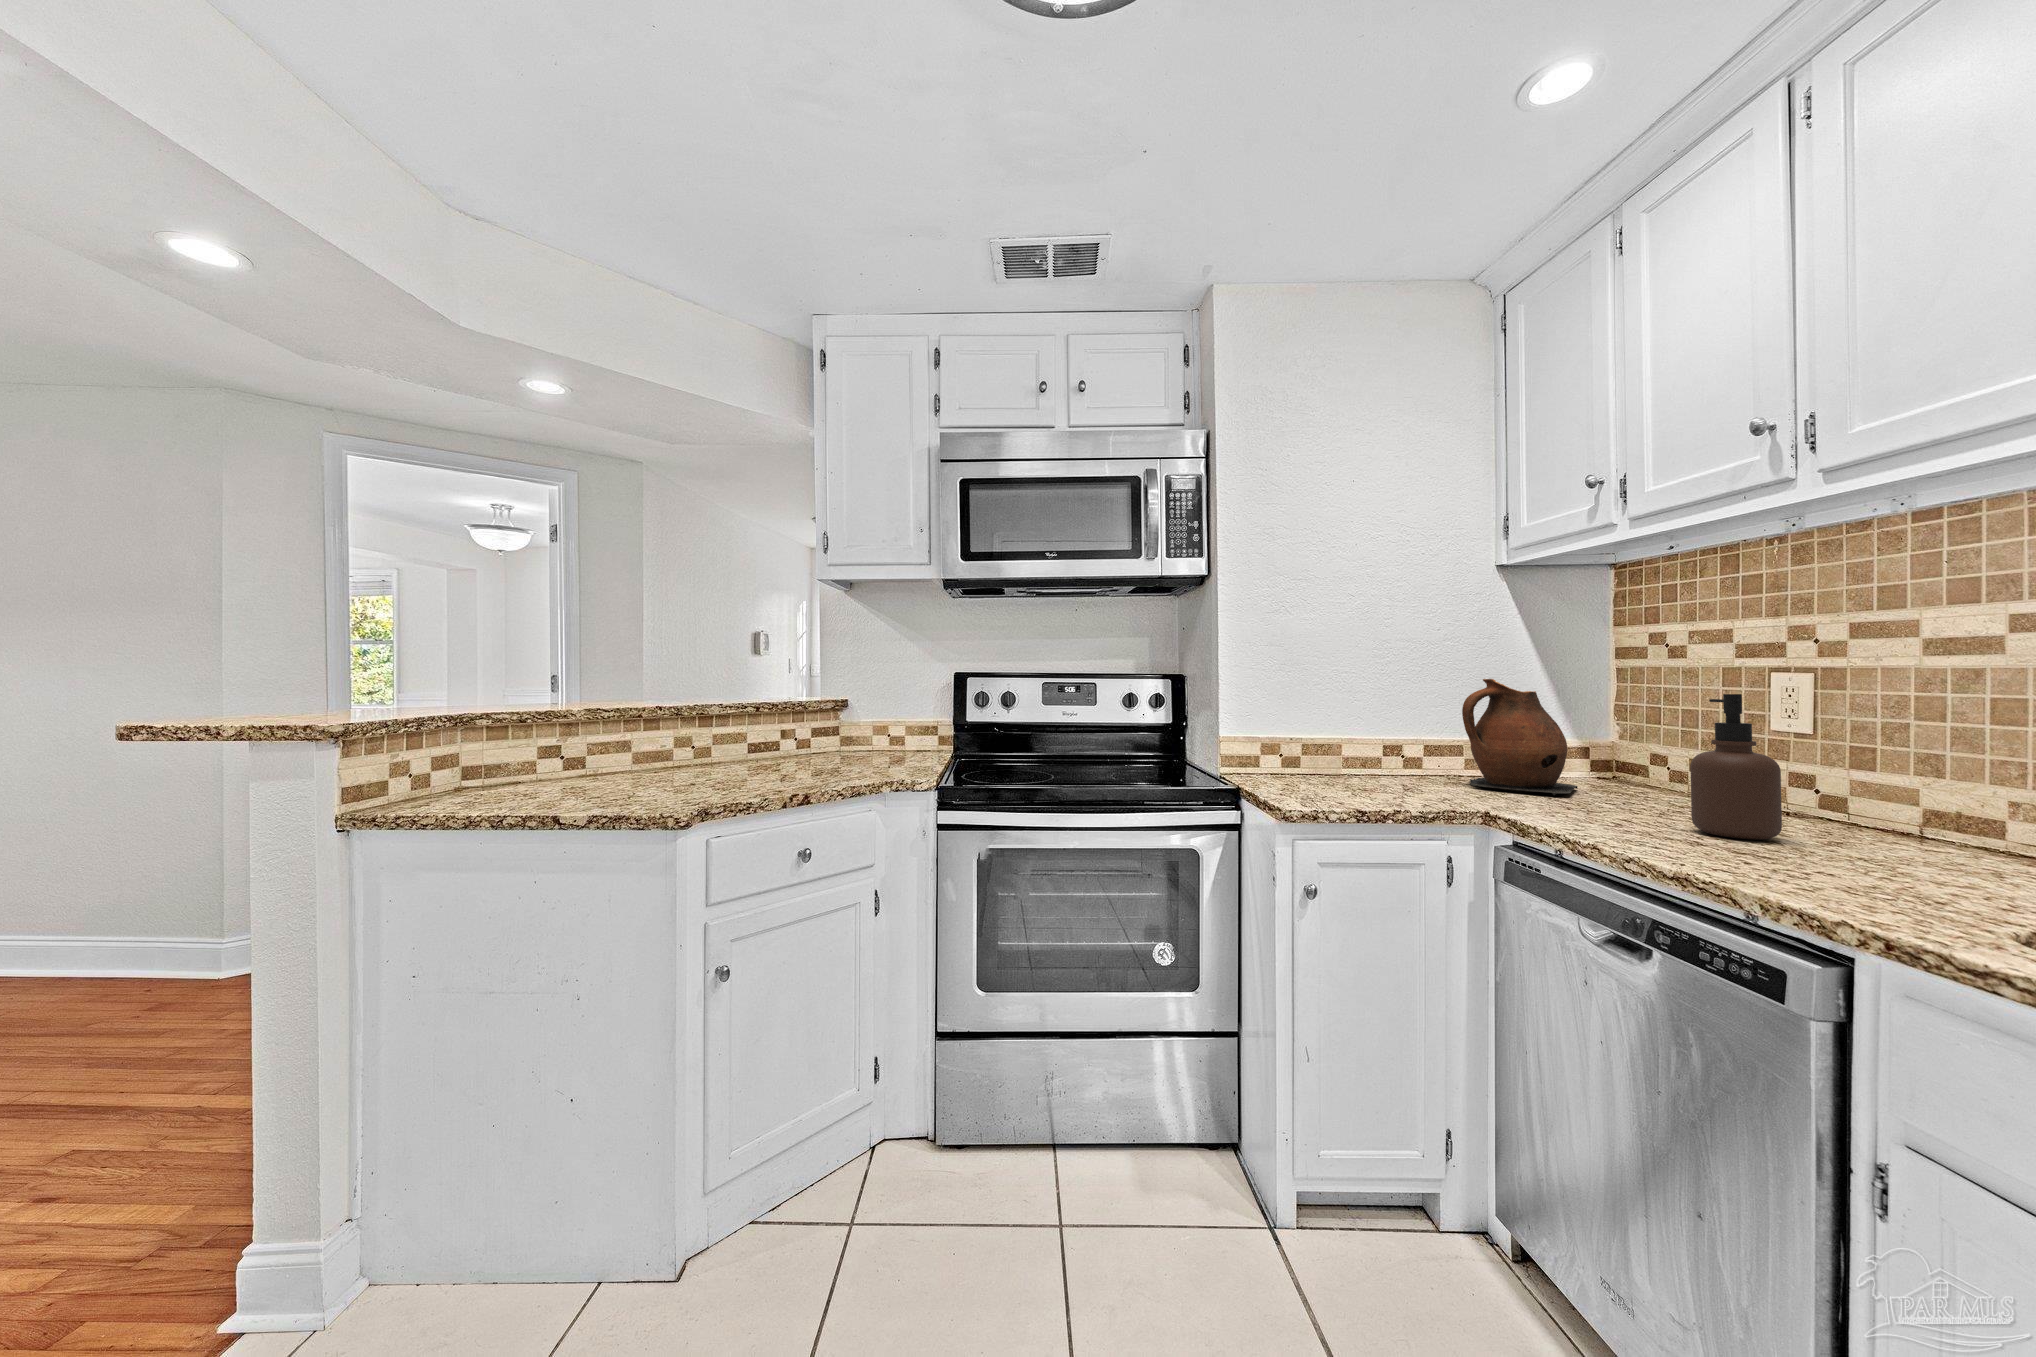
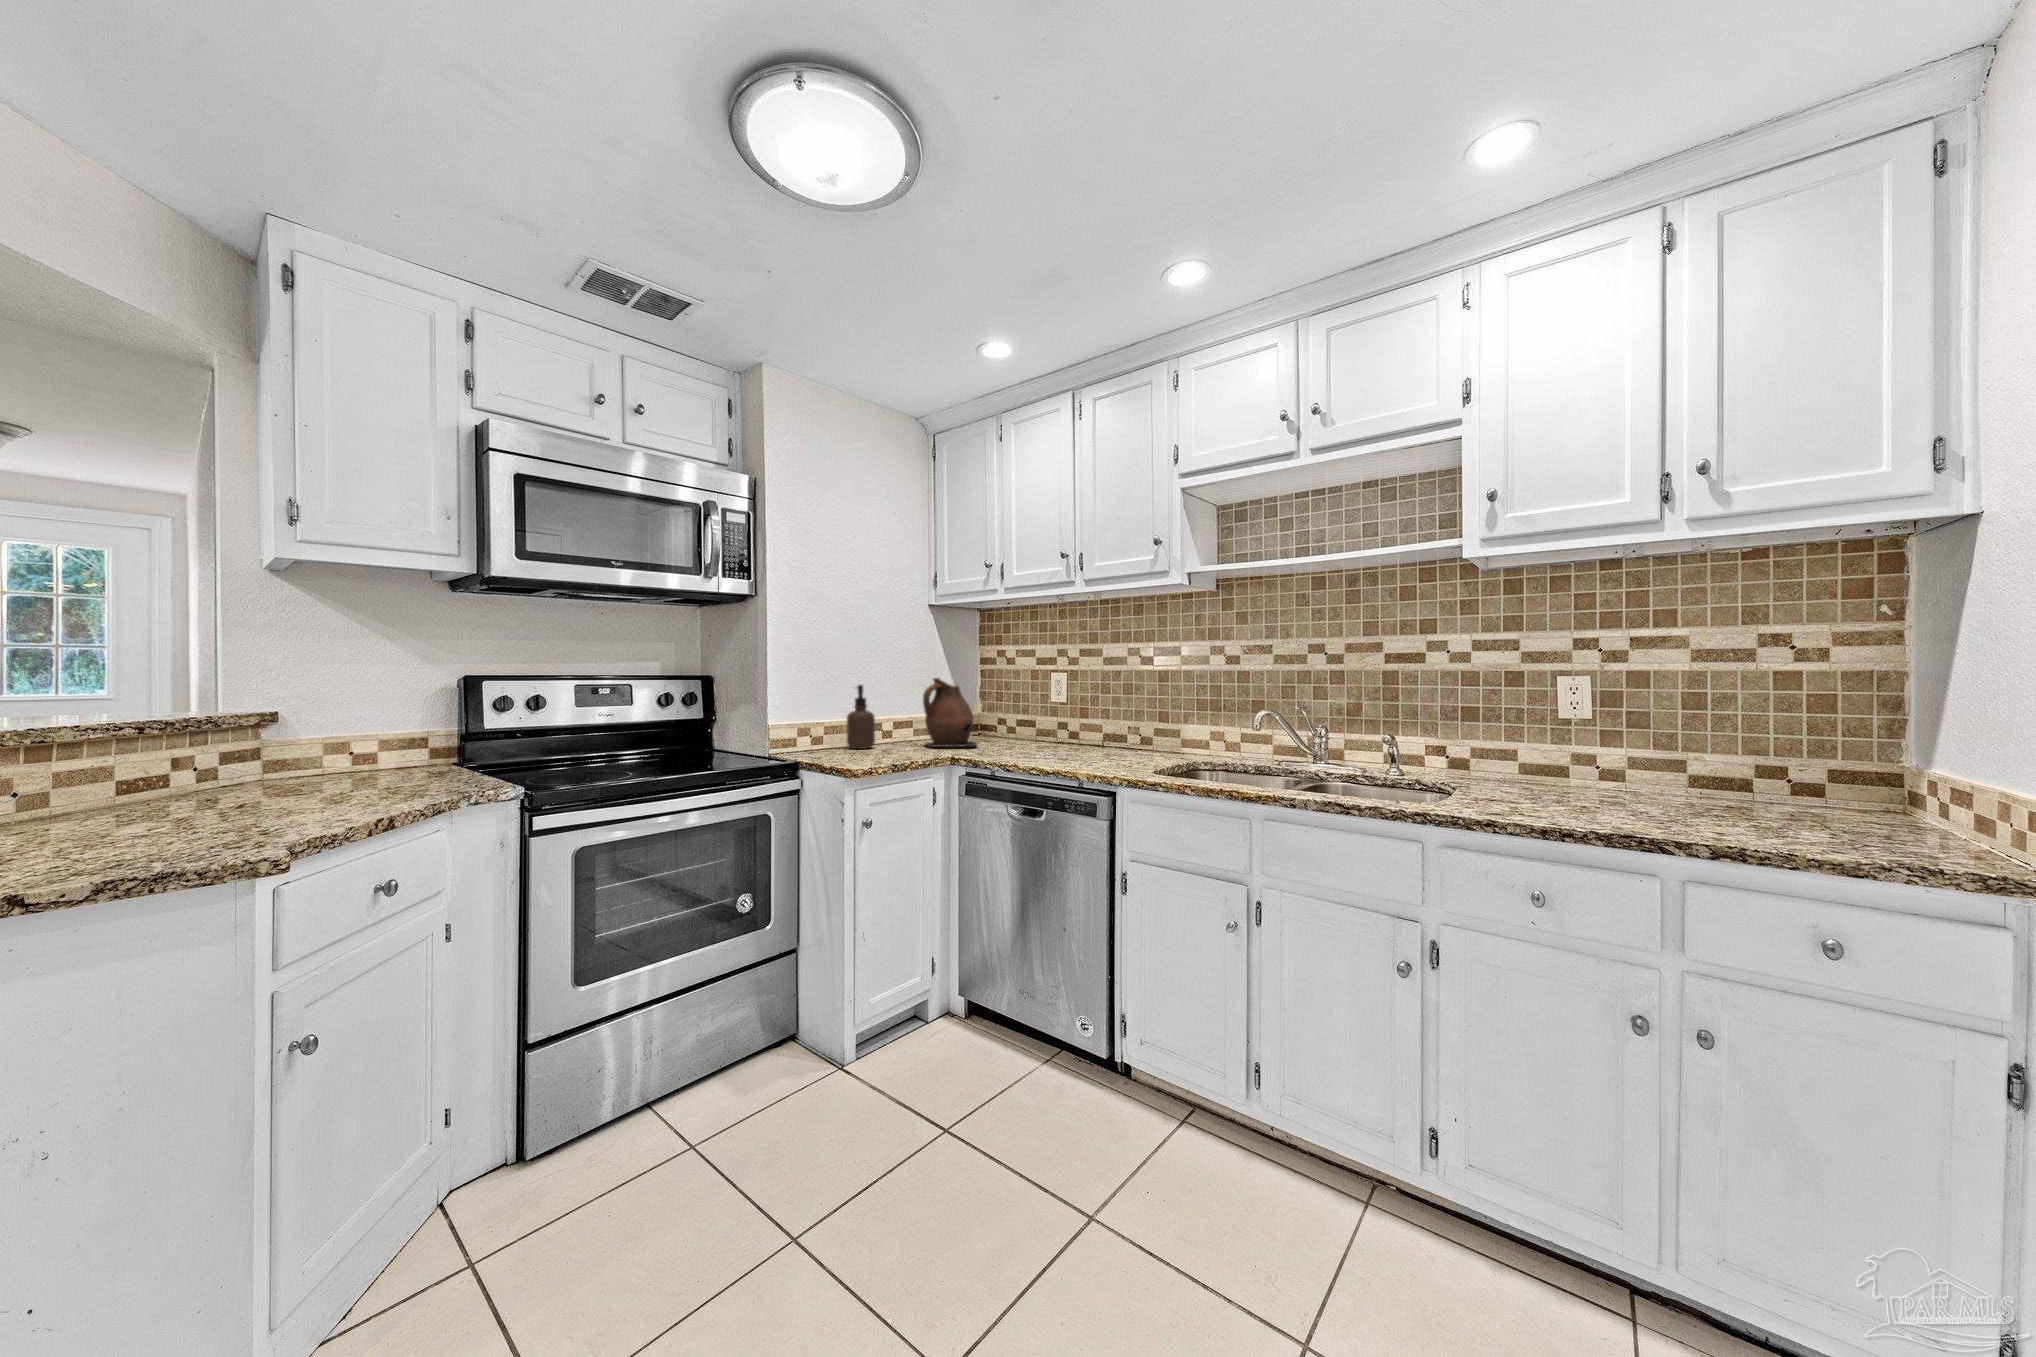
soap dispenser: present [1690,694,1782,840] -> present [847,685,875,749]

